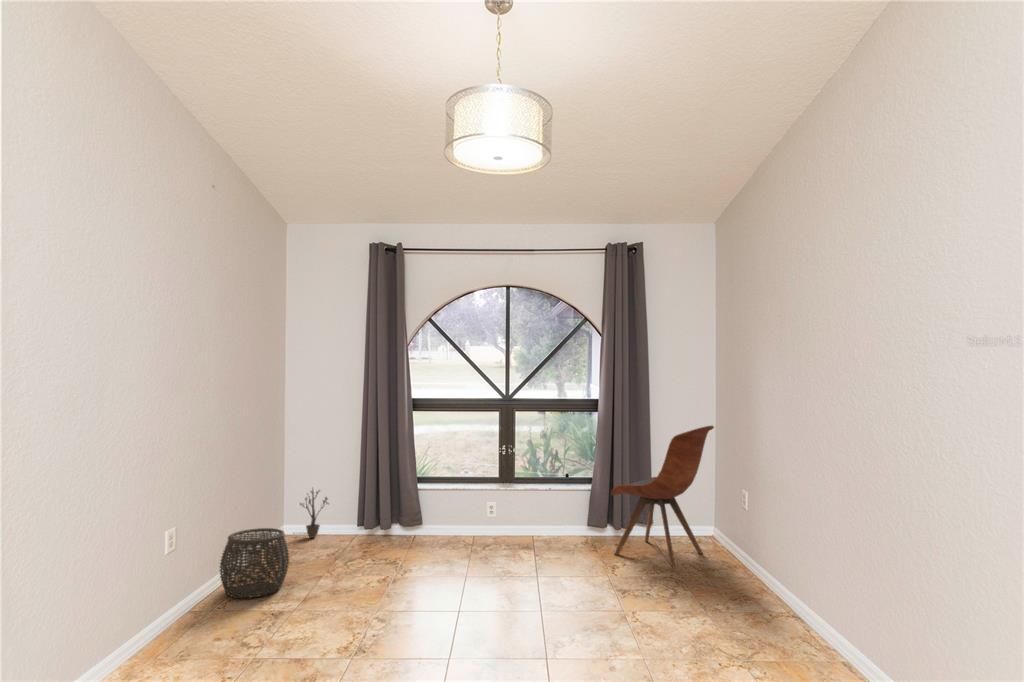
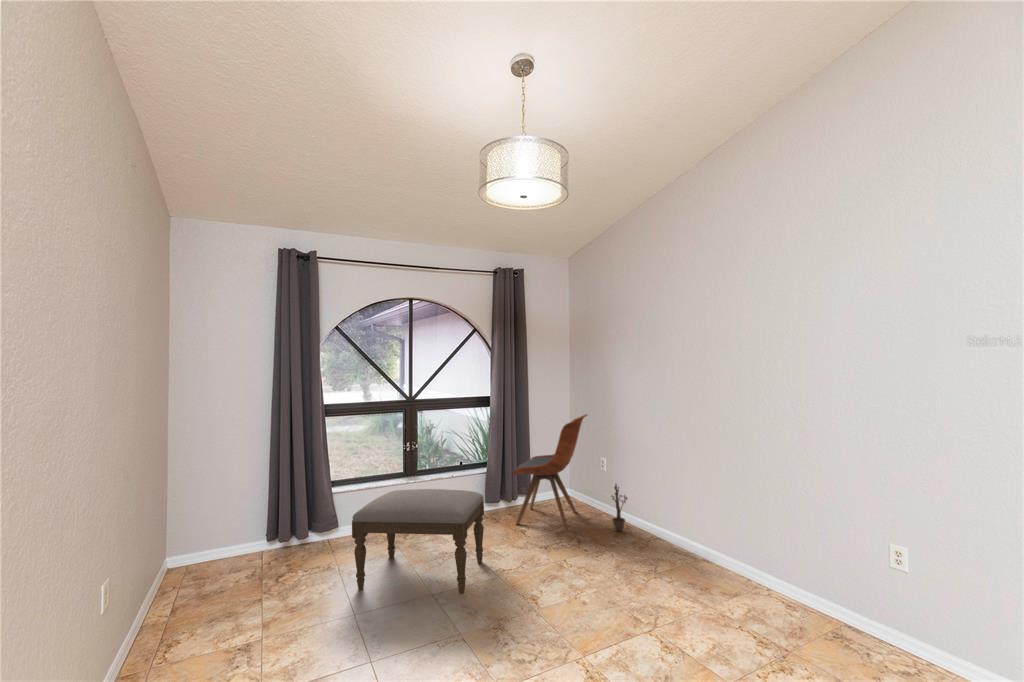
decorative plant: present [293,490,328,538] -> present [612,484,627,531]
ottoman: none [405,490,552,606] -> present [352,489,484,594]
woven basket: present [220,528,289,598] -> none [137,565,225,656]

